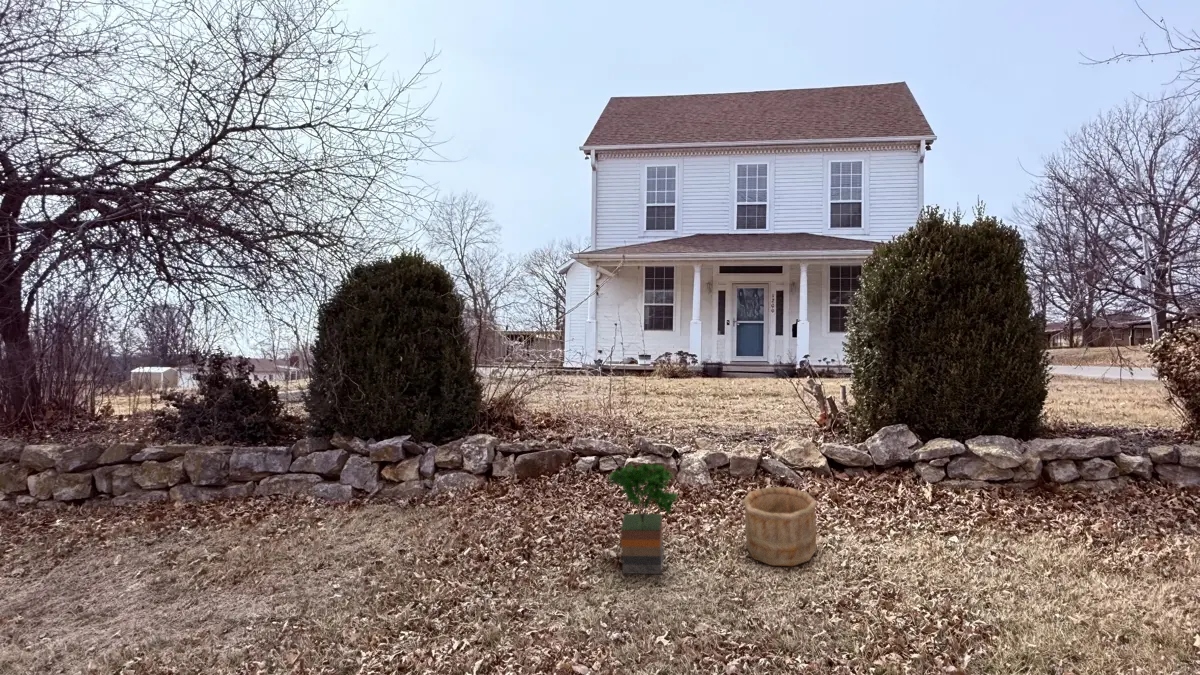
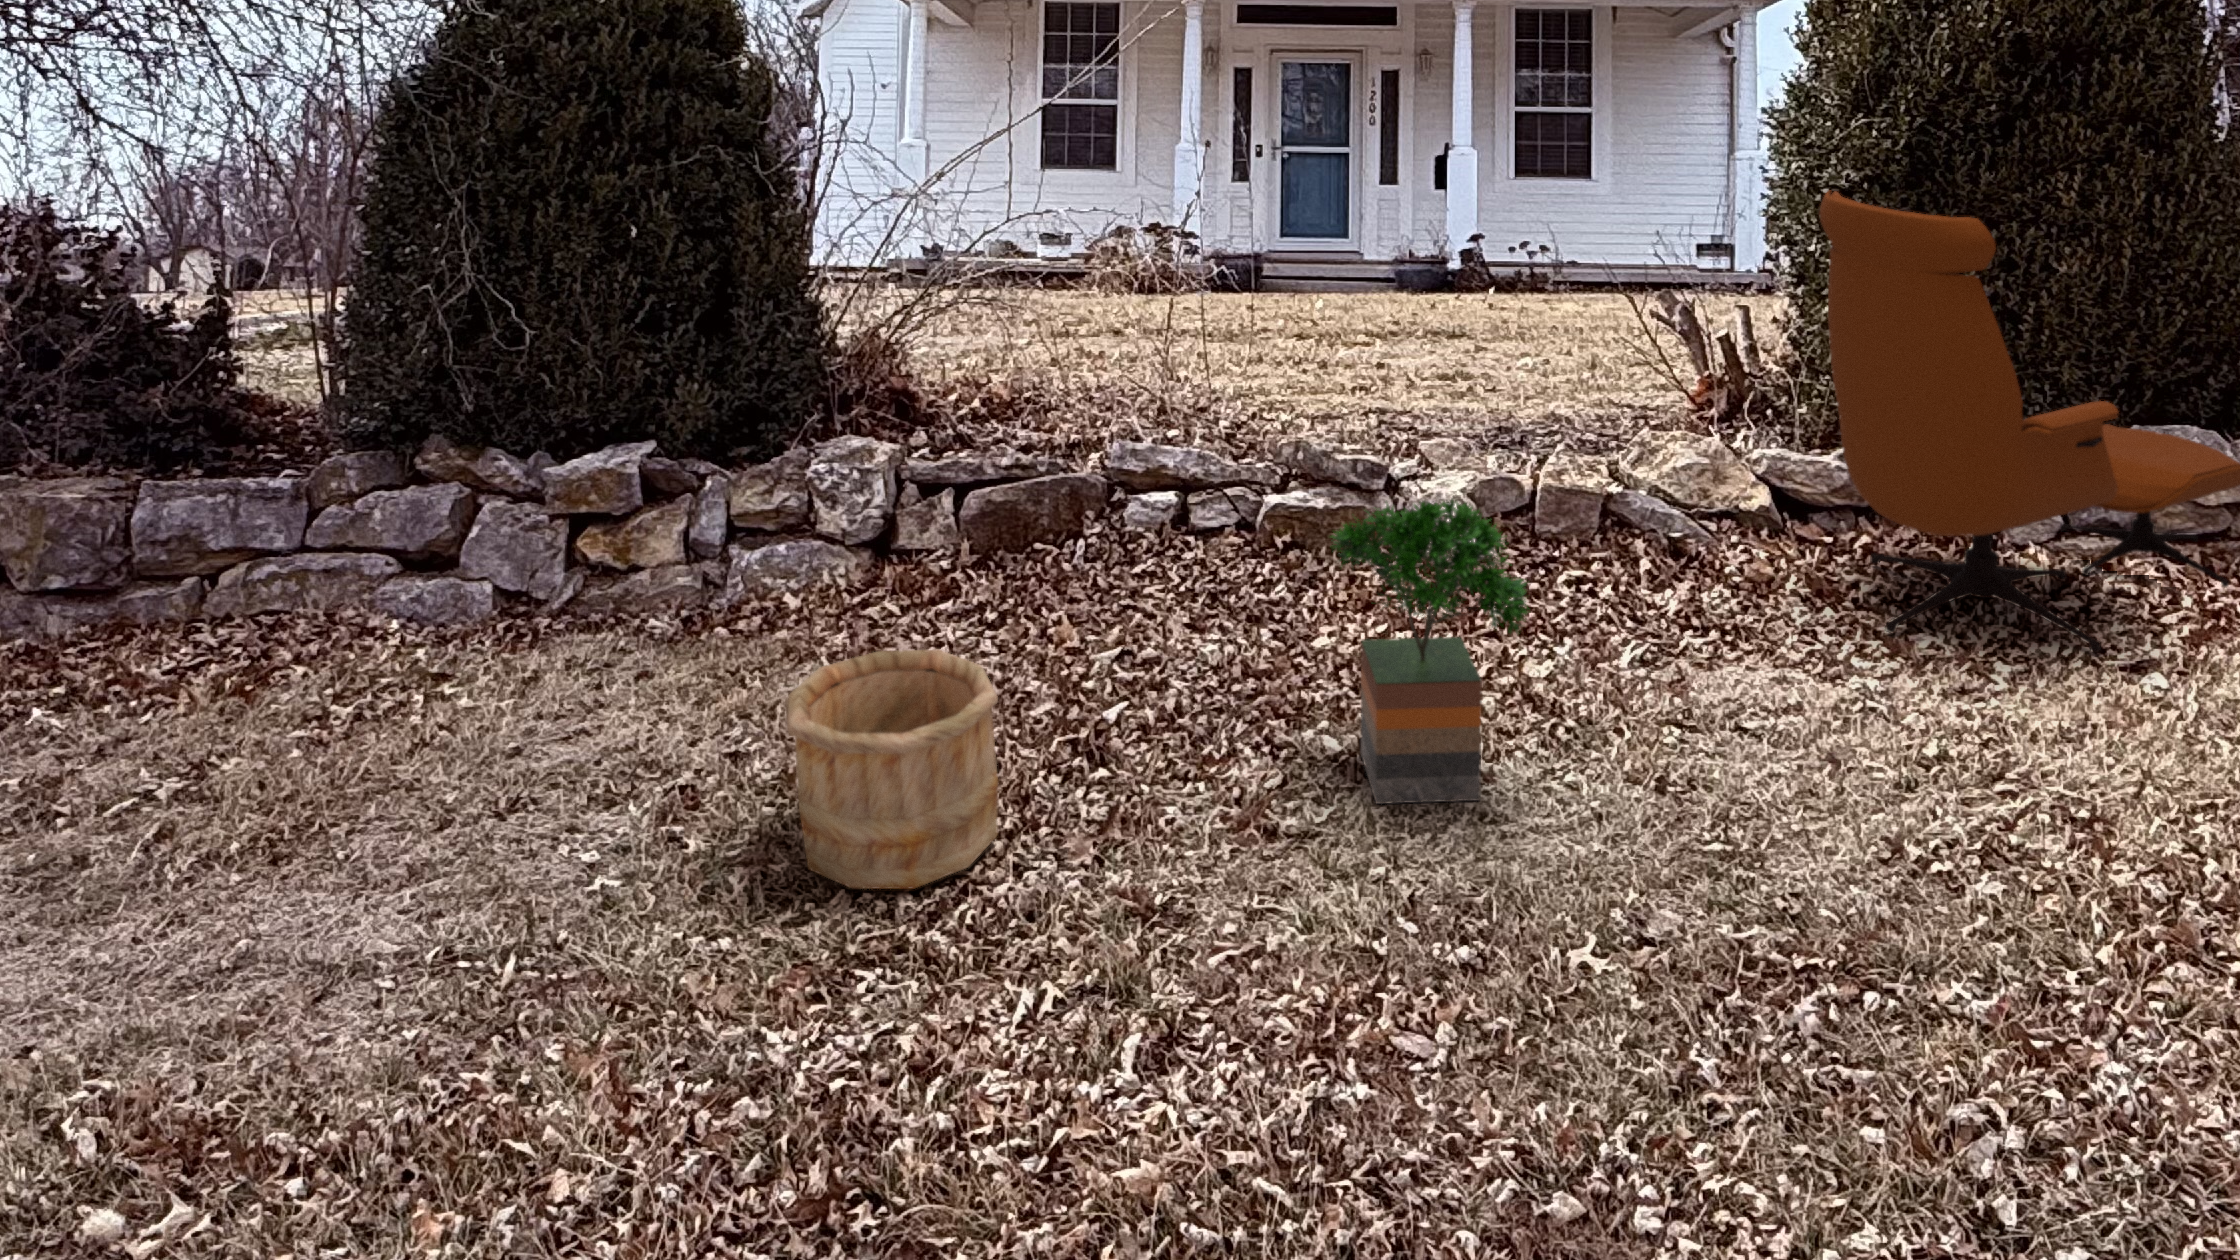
lounge chair: none [823,346,1017,528] -> present [1820,190,2240,653]
wooden bucket: present [742,487,817,566] -> present [785,650,998,889]

